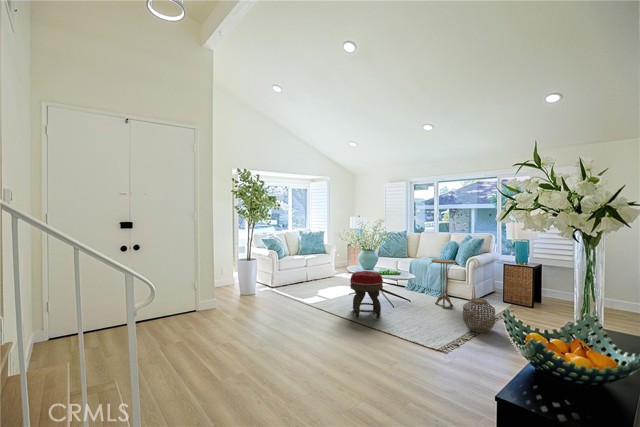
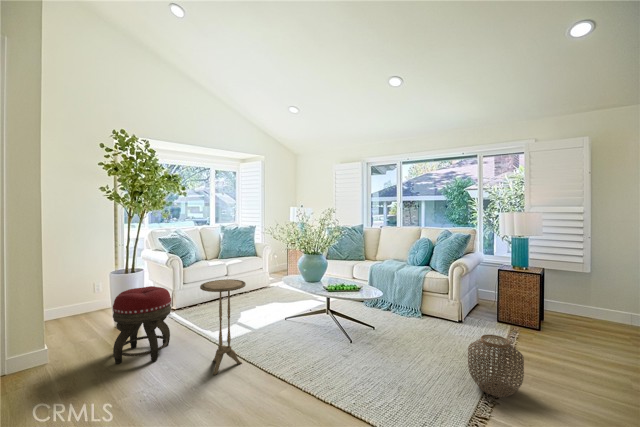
side table: present [432,259,457,308] -> present [200,279,246,375]
footstool: present [350,271,383,317] -> present [113,286,171,364]

